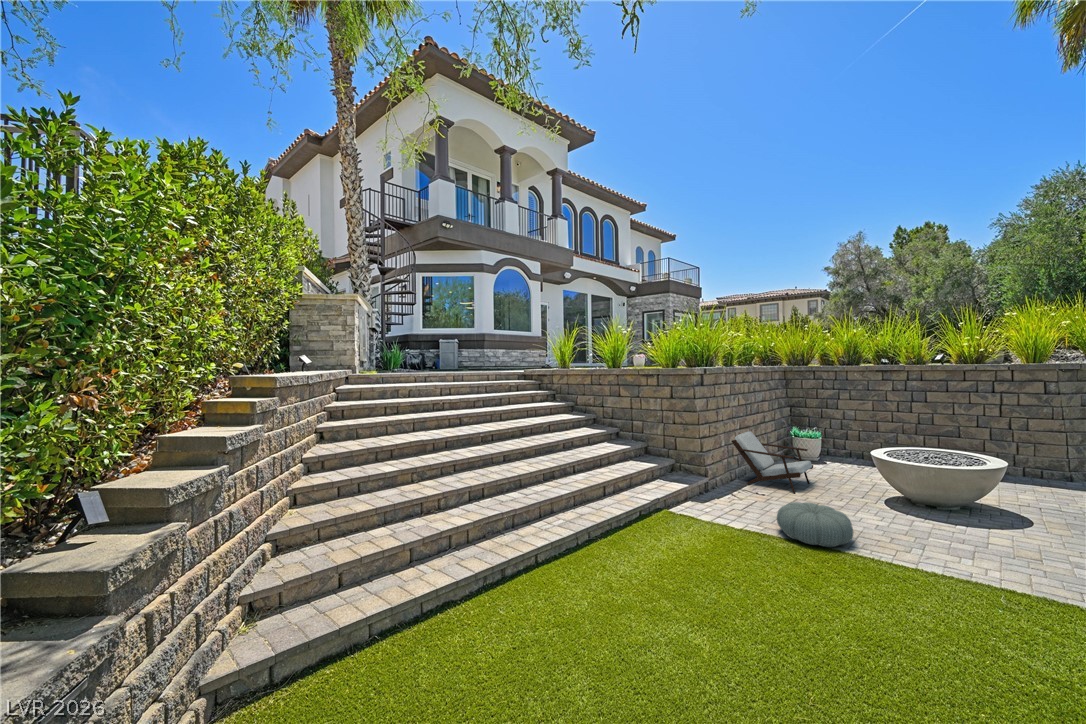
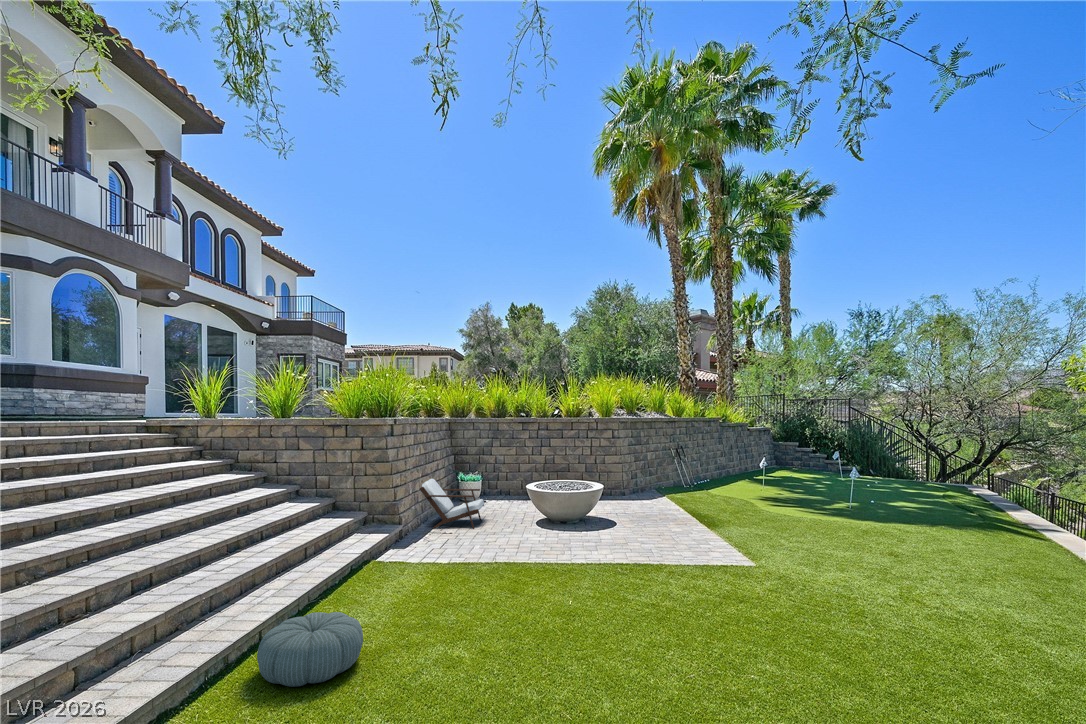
pouf: present [777,502,853,547] -> present [257,612,363,687]

